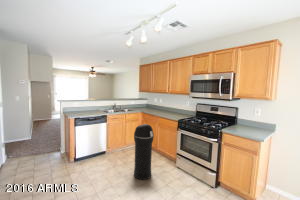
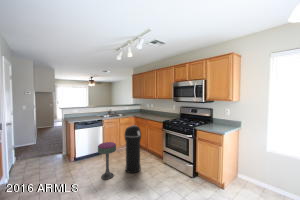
bar stool: none [103,143,125,188] -> present [98,142,116,179]

